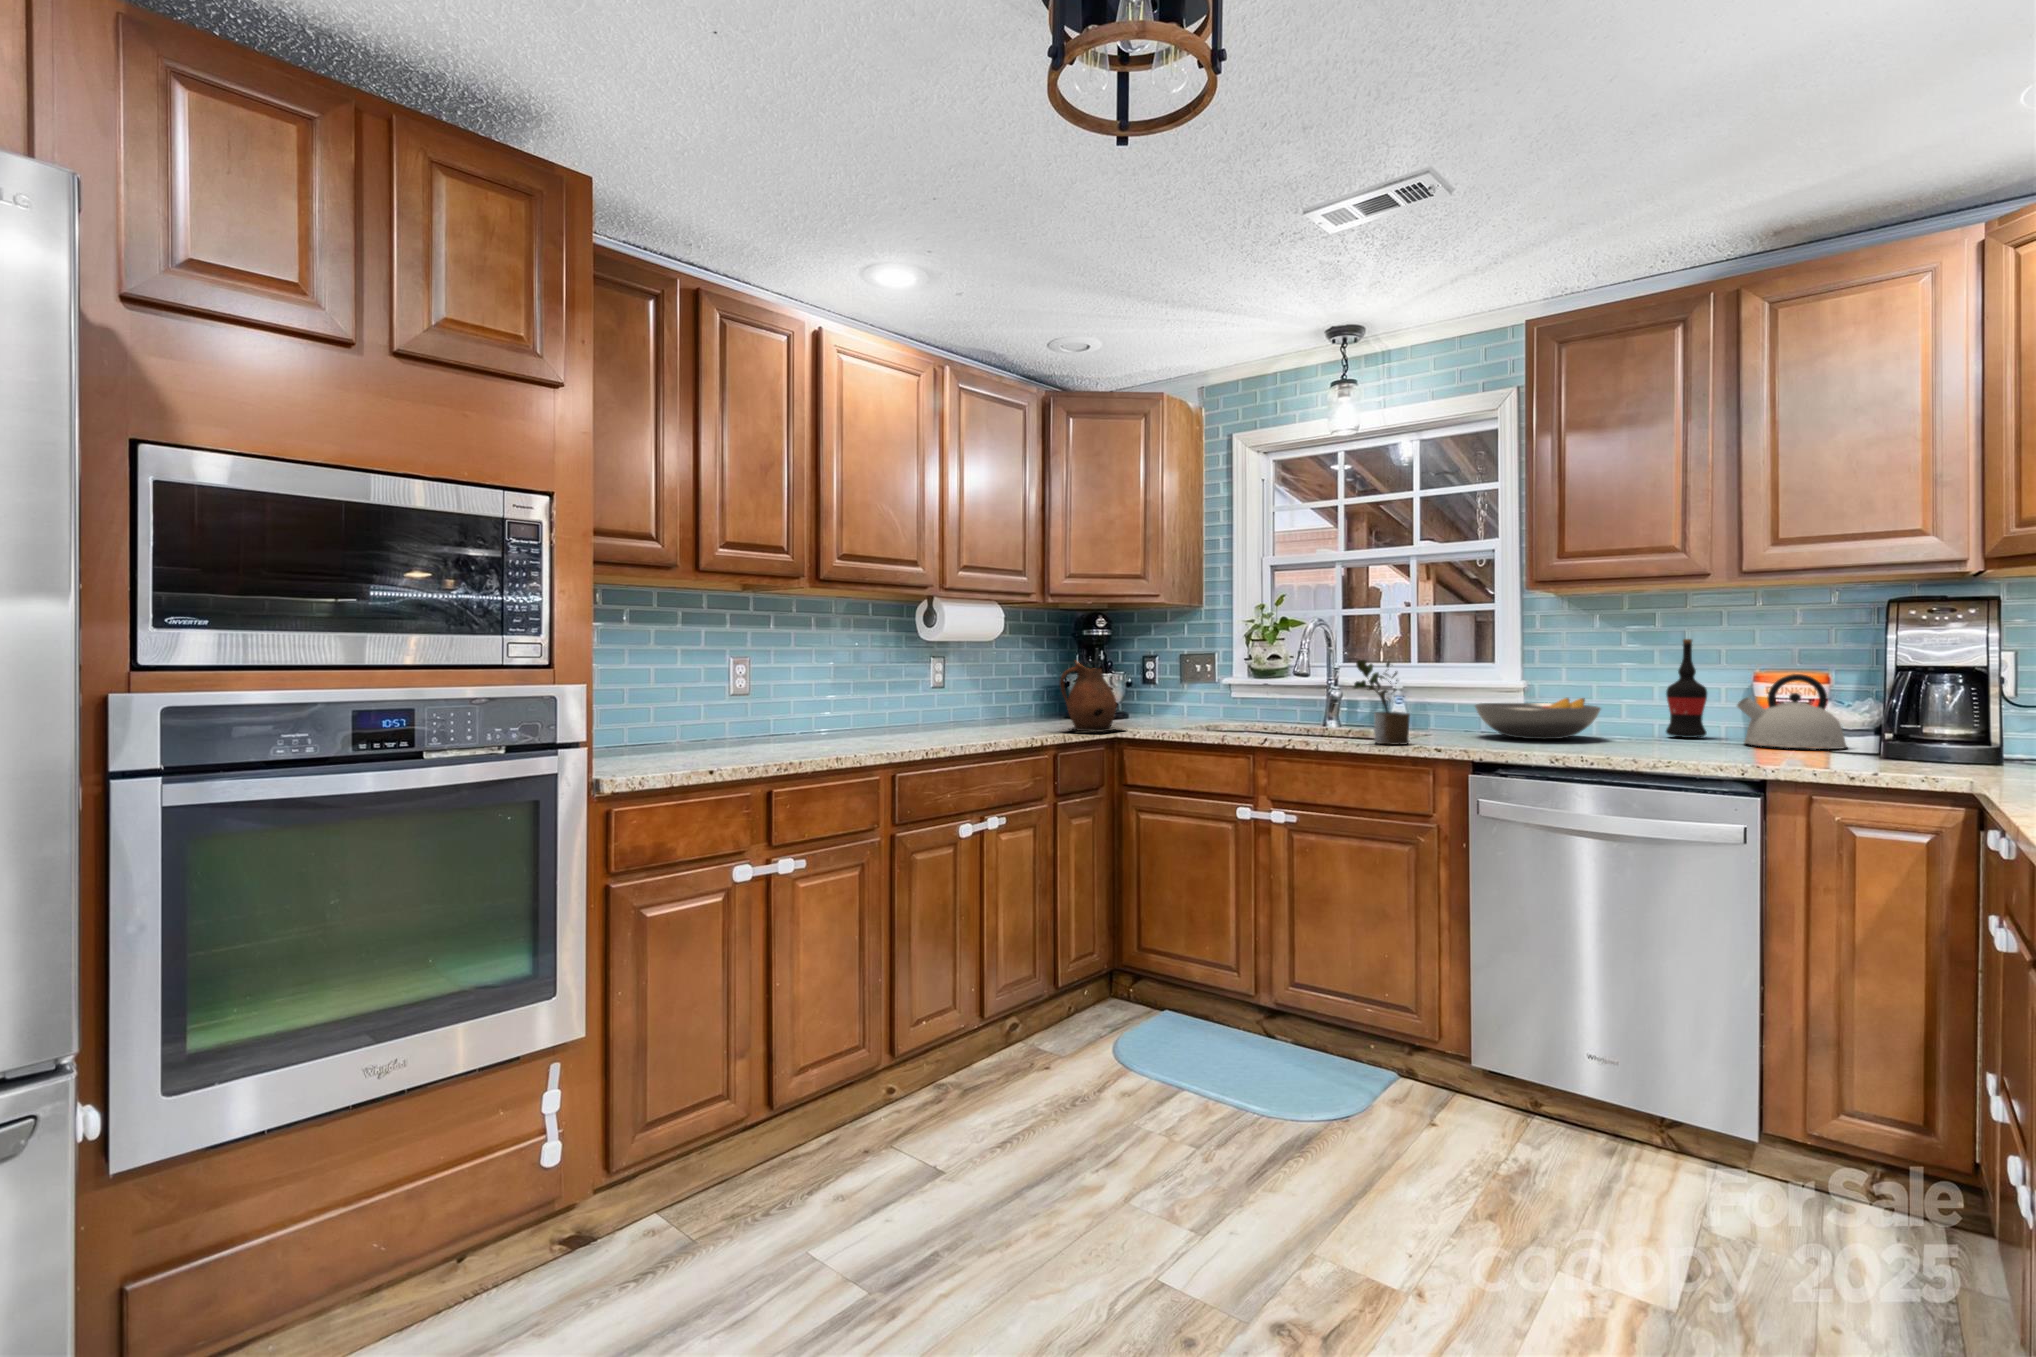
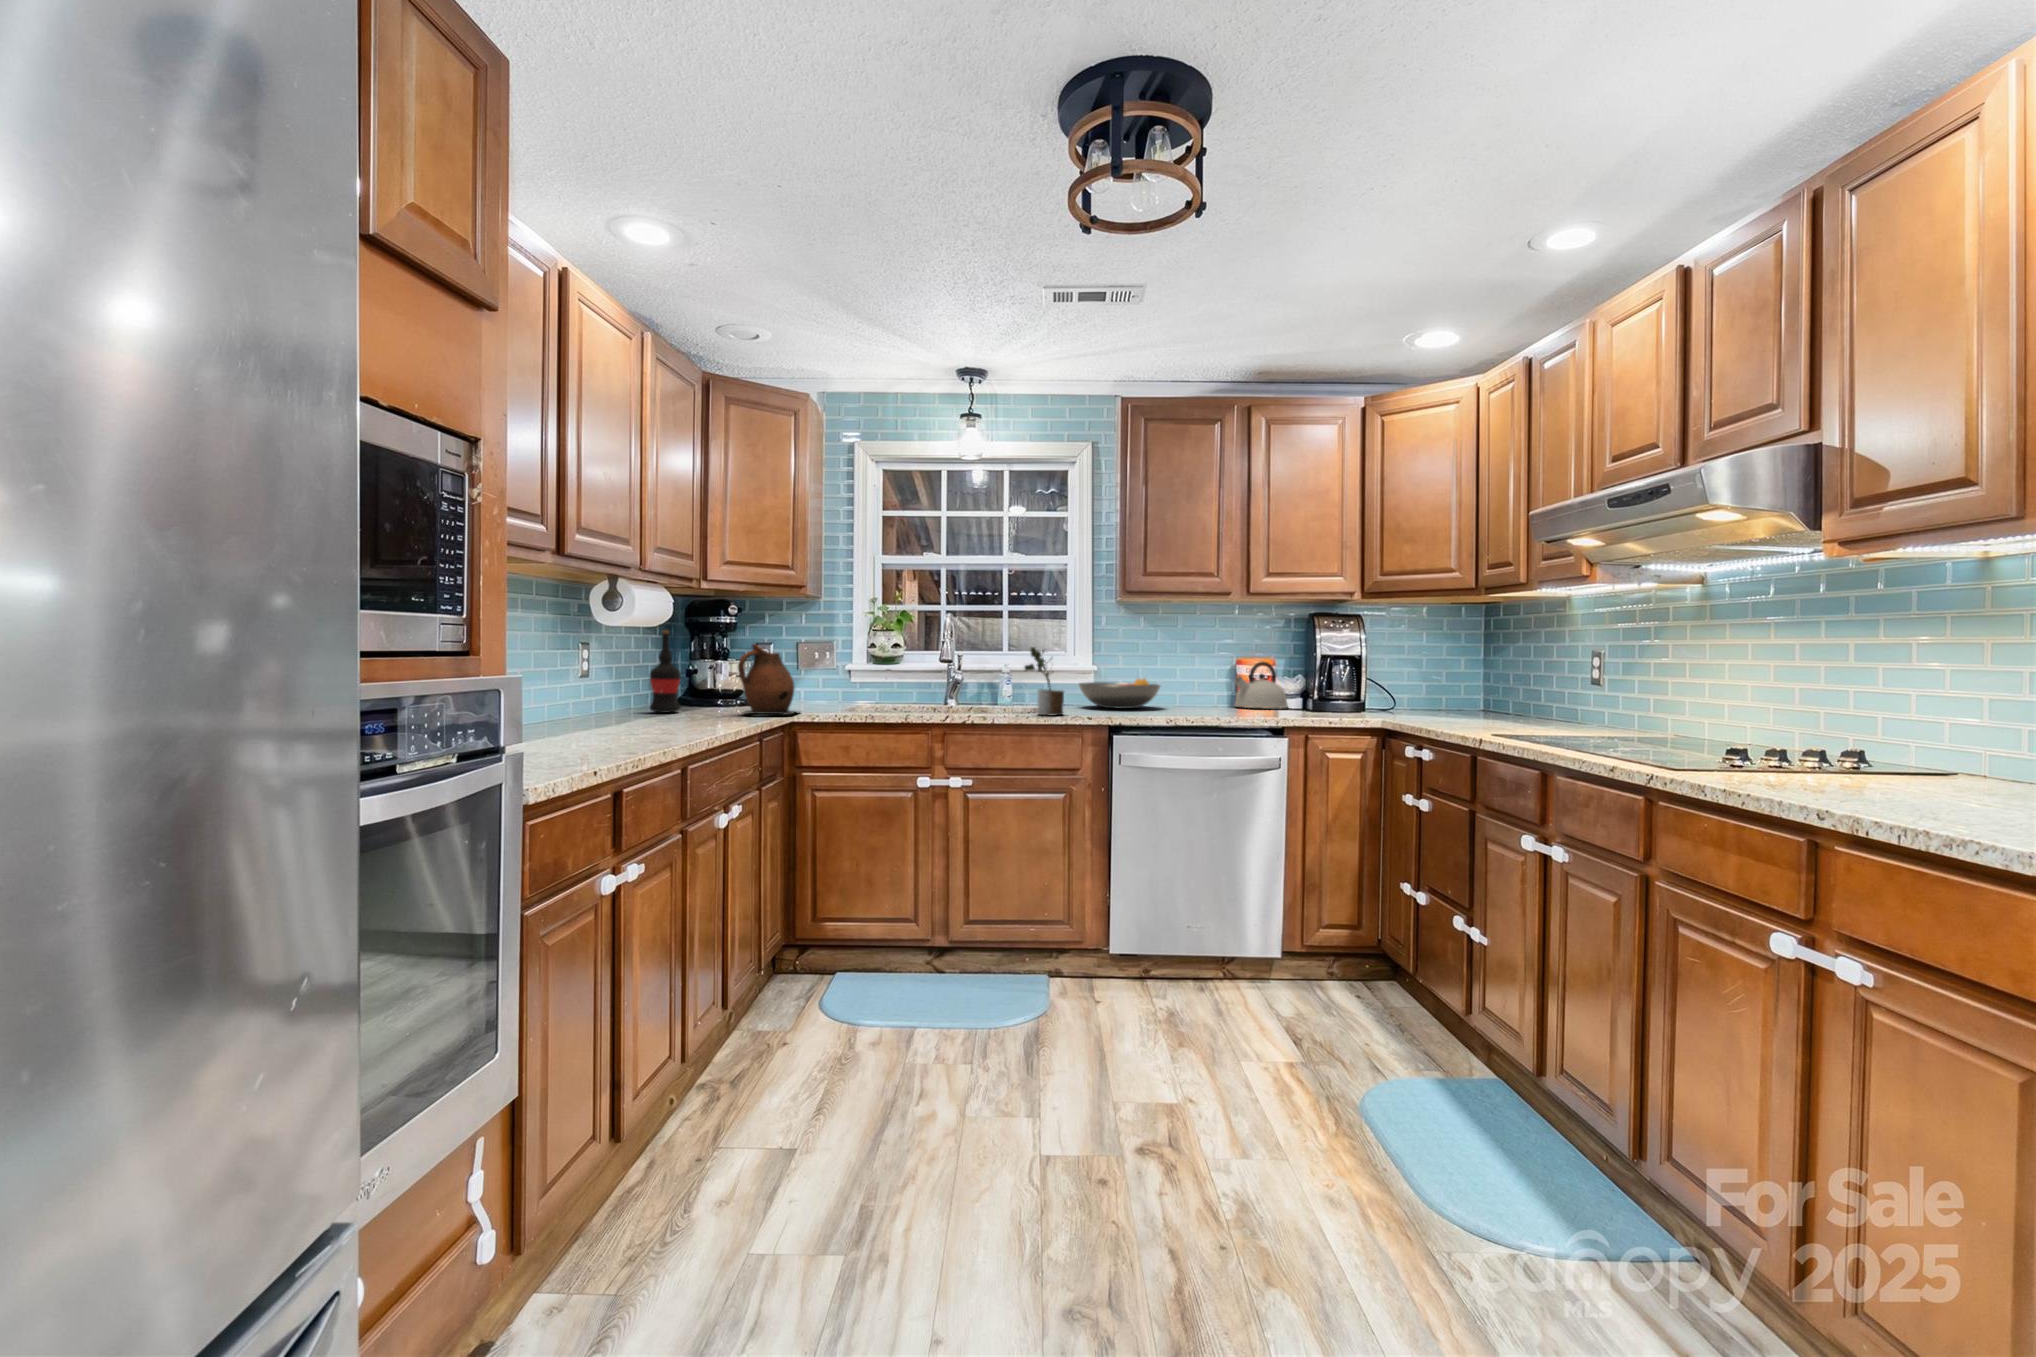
wine bottle: present [1666,639,1707,738] -> present [650,630,681,713]

